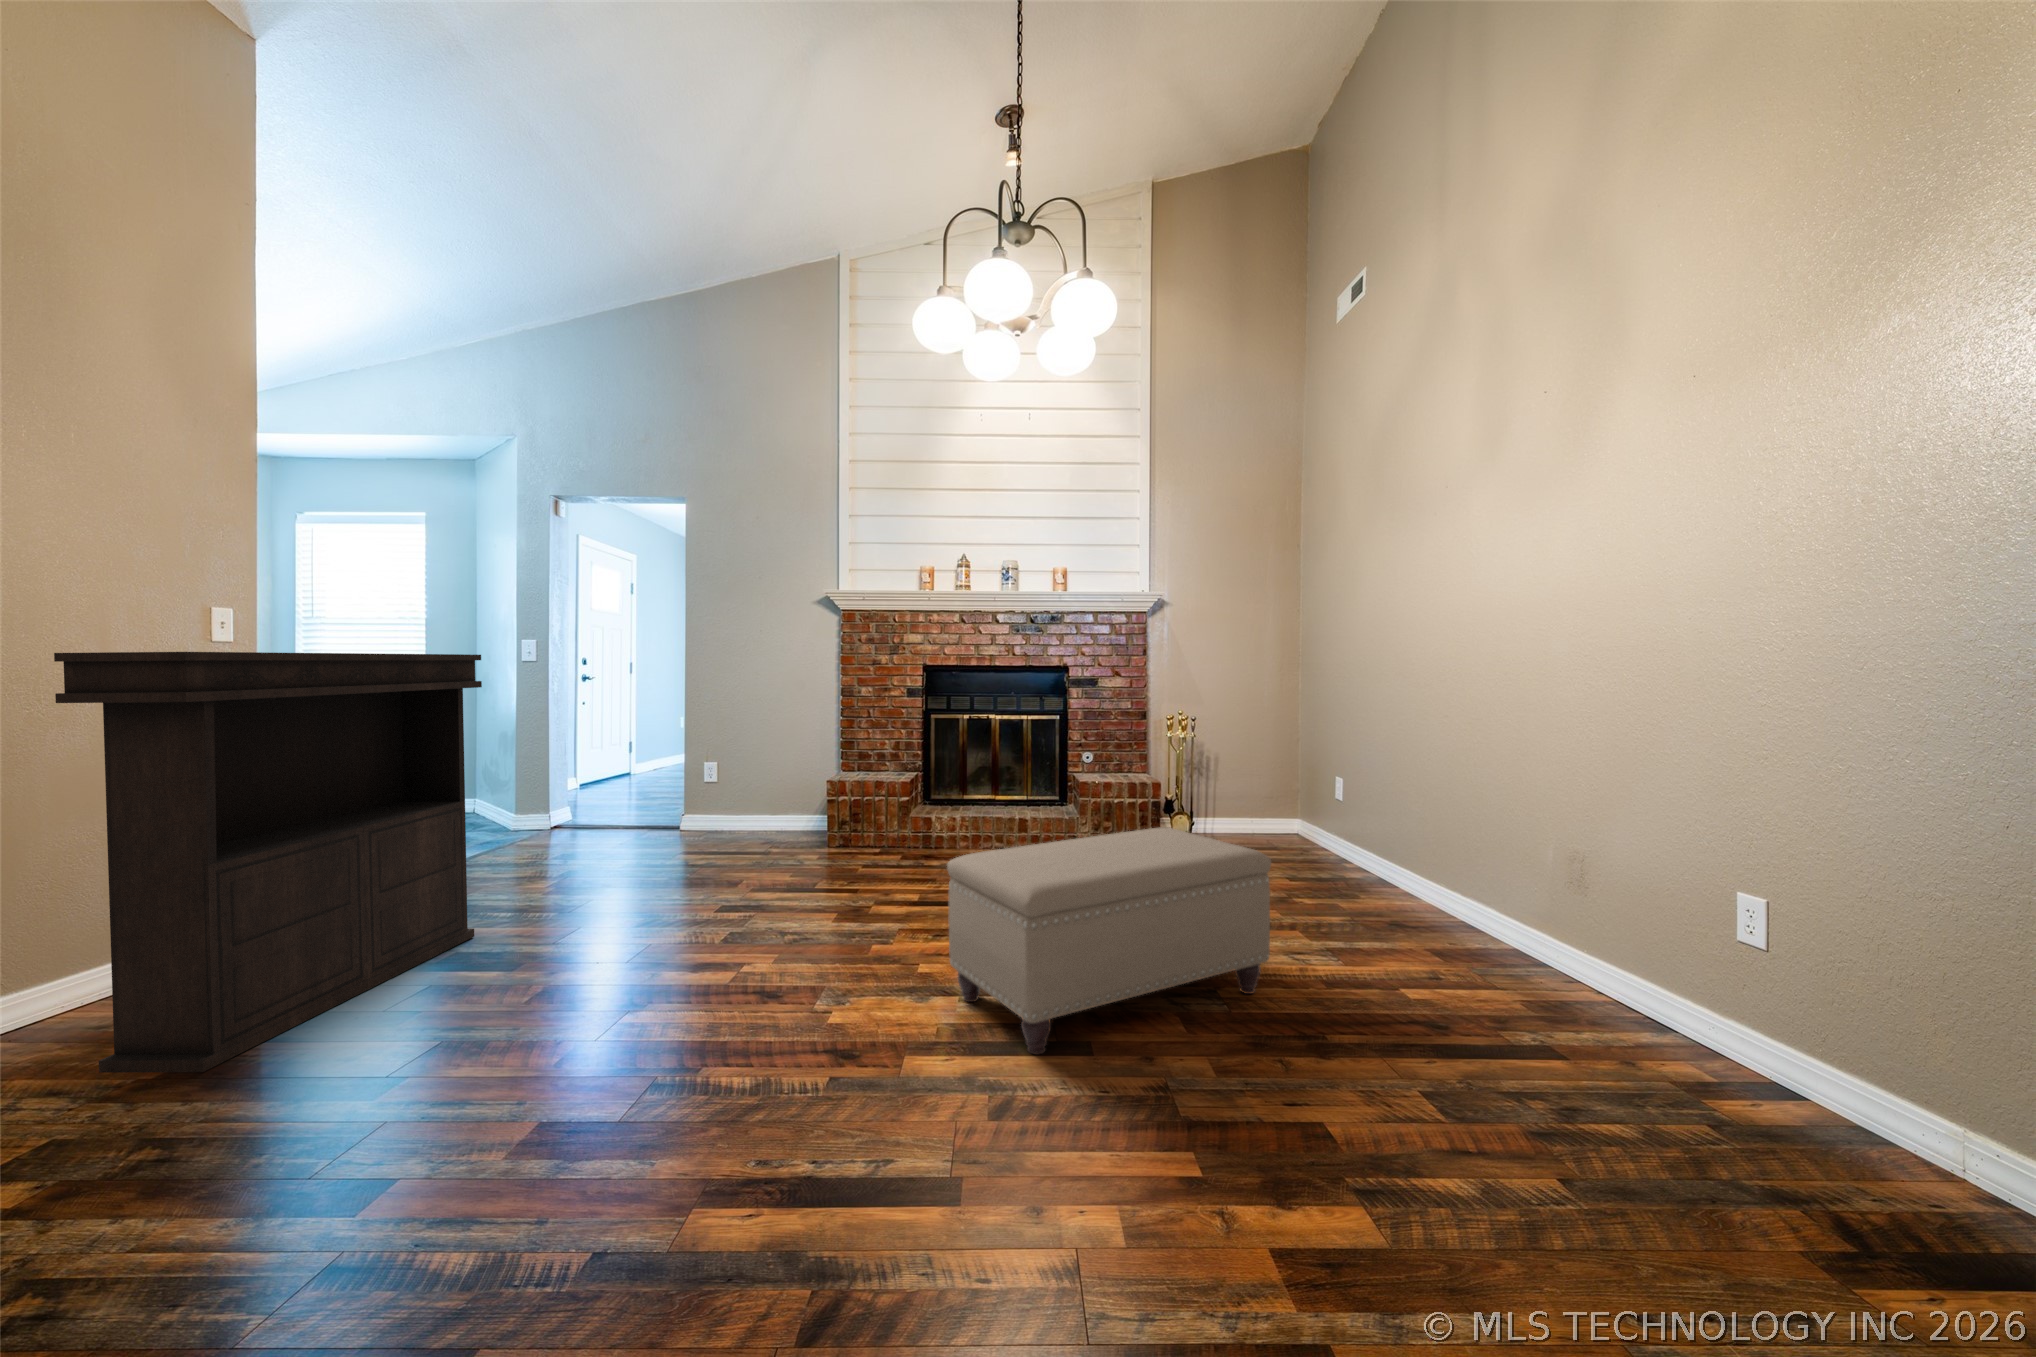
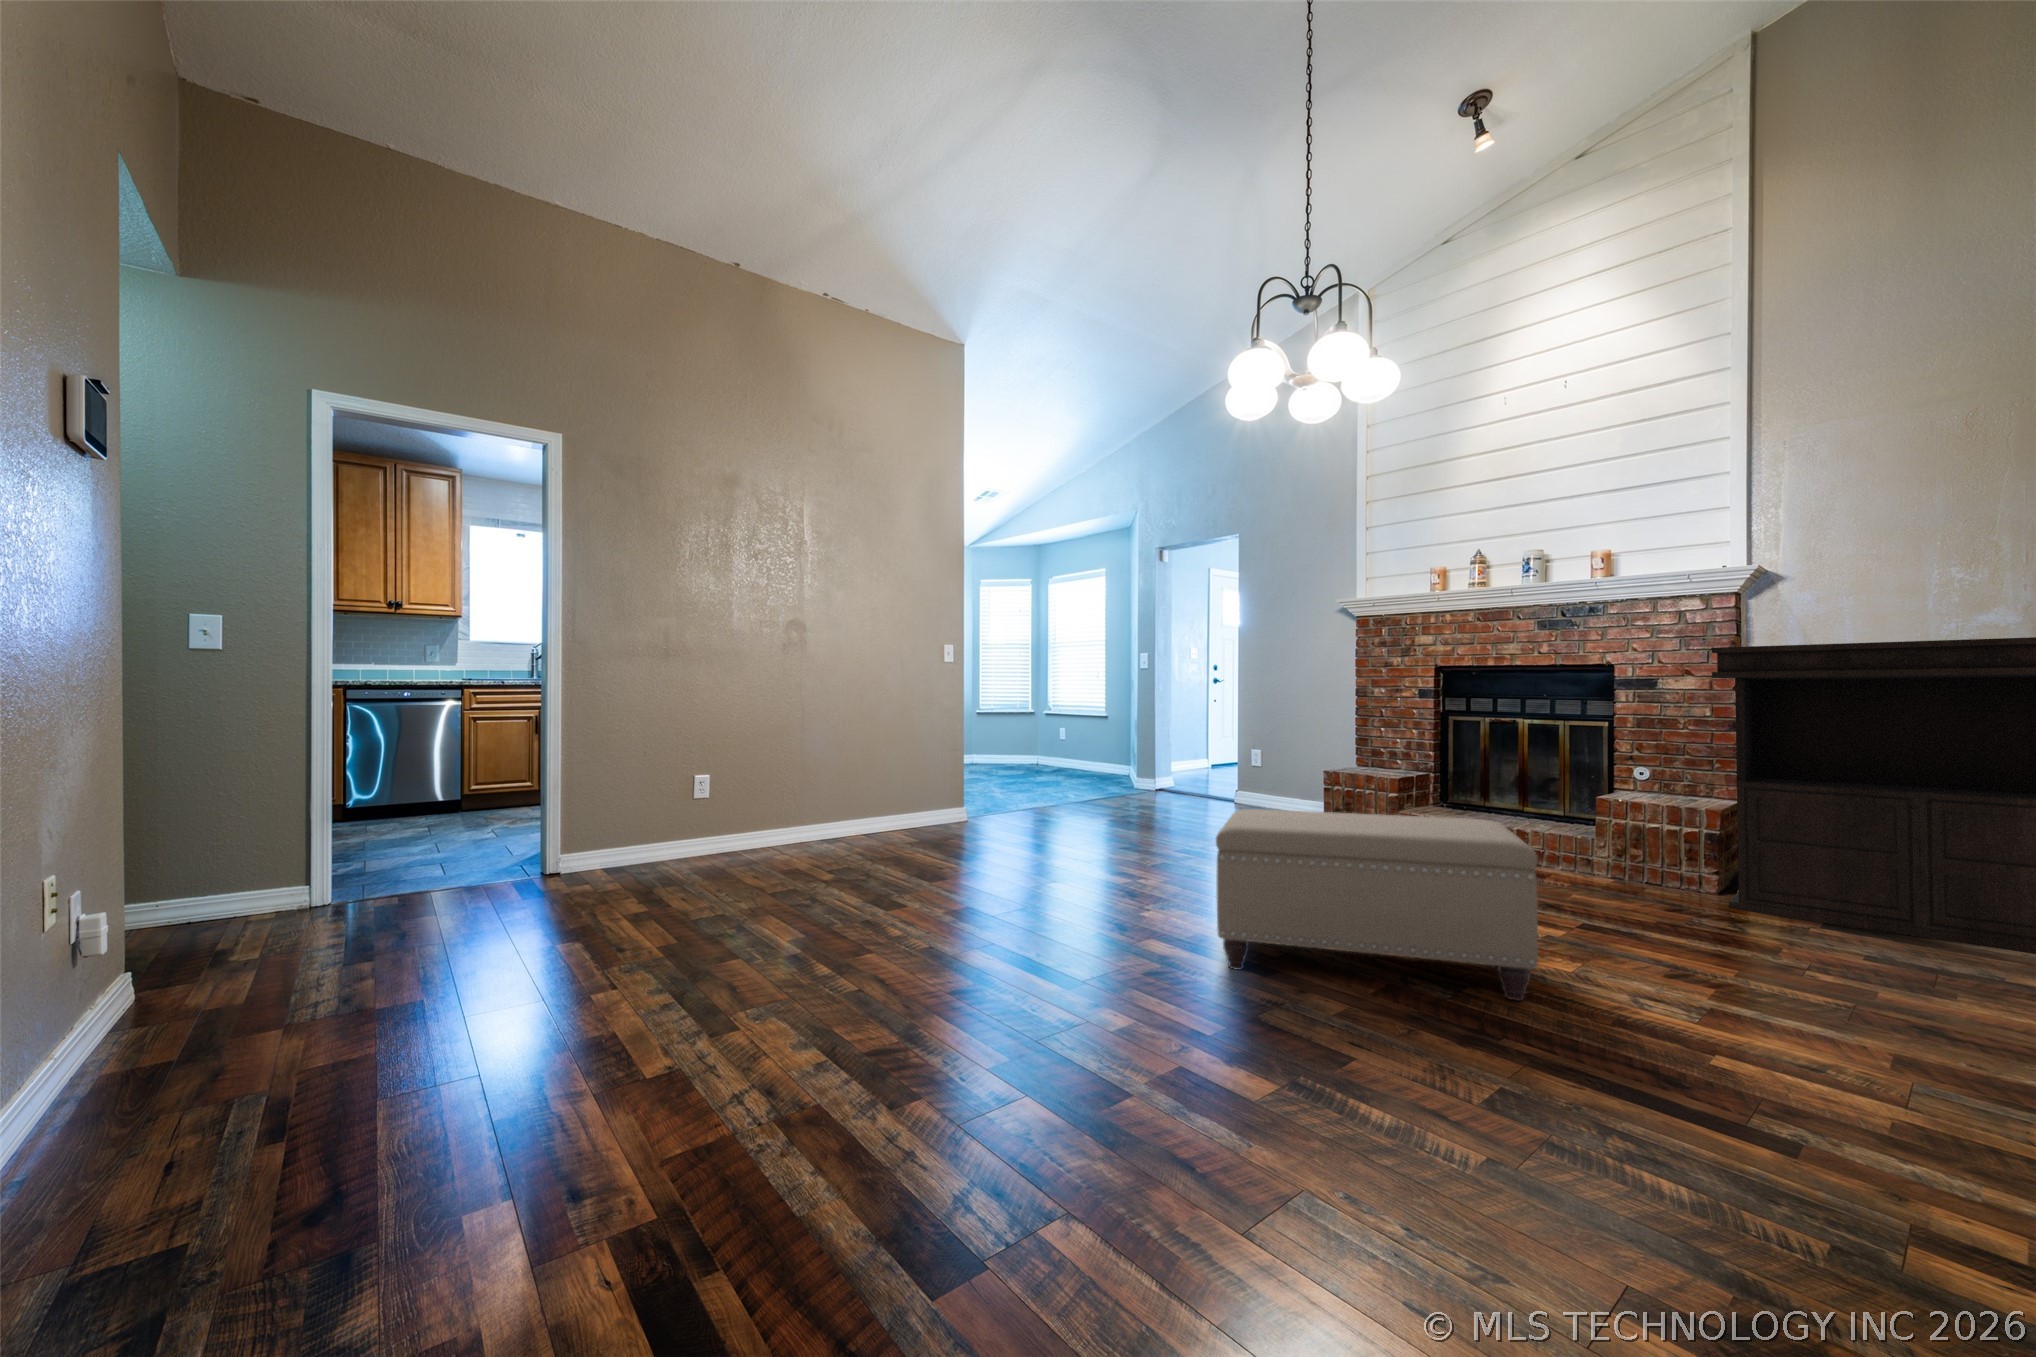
console table: present [54,652,482,1073] -> present [1711,637,2036,954]

